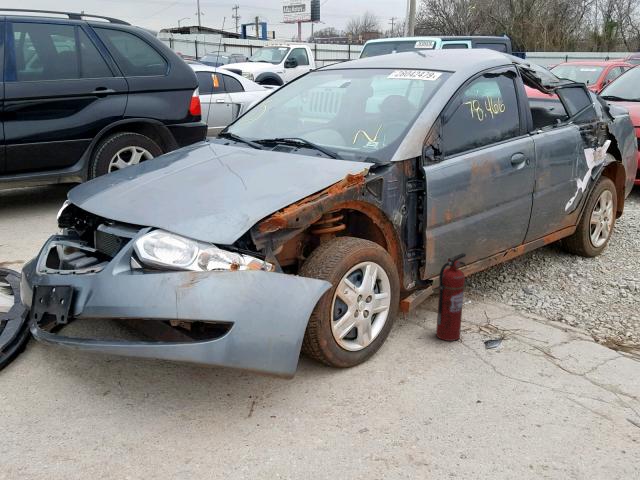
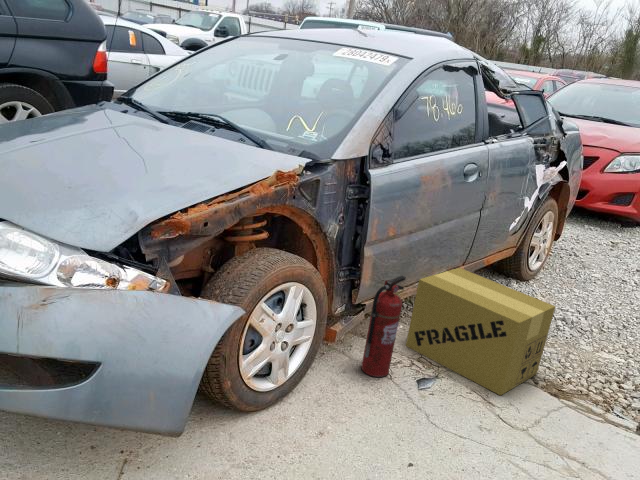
cardboard box: none [475,246,605,350] -> present [406,268,556,395]

